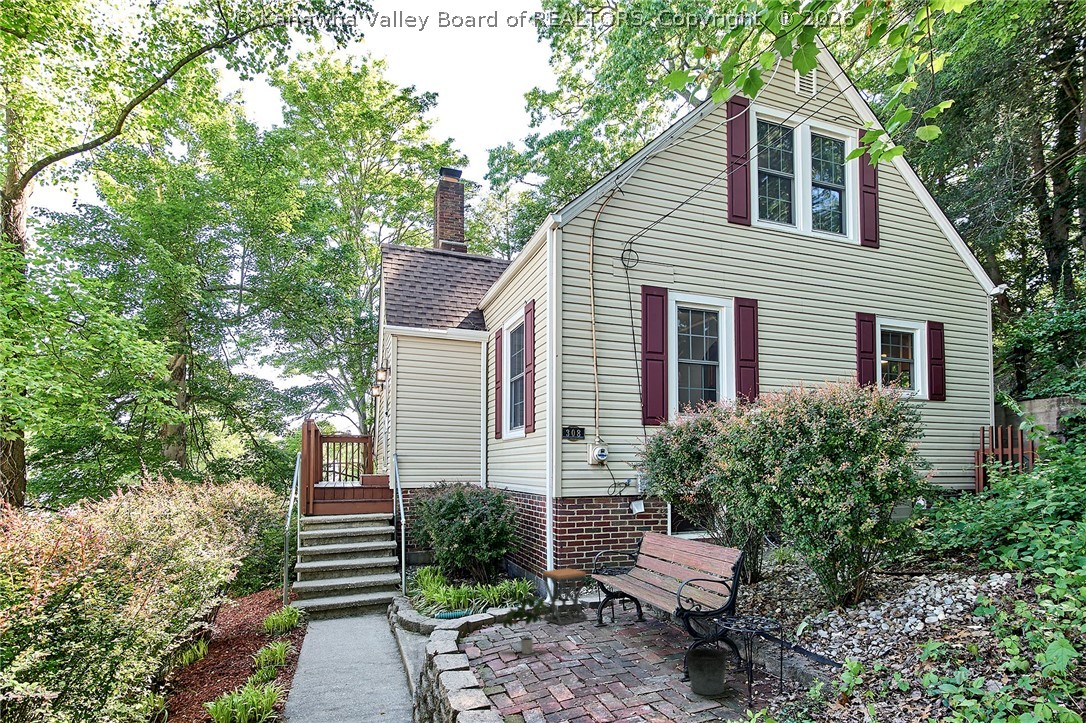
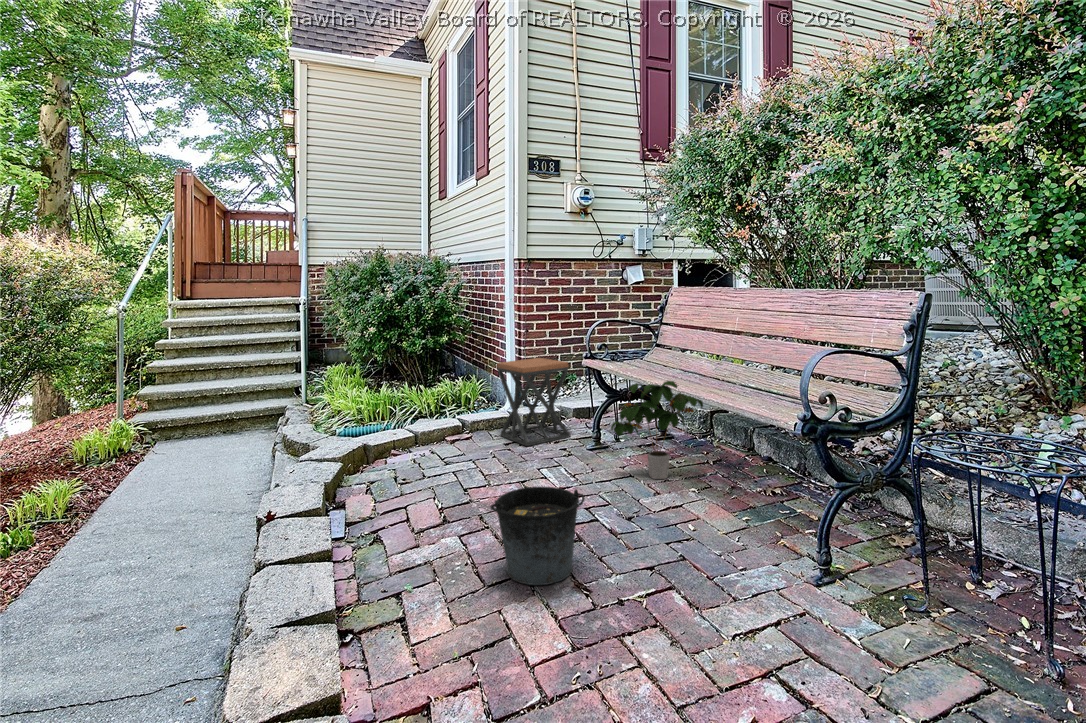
potted plant: present [502,596,550,654] -> present [611,381,703,479]
bucket: present [685,648,729,695] -> present [490,487,585,585]

